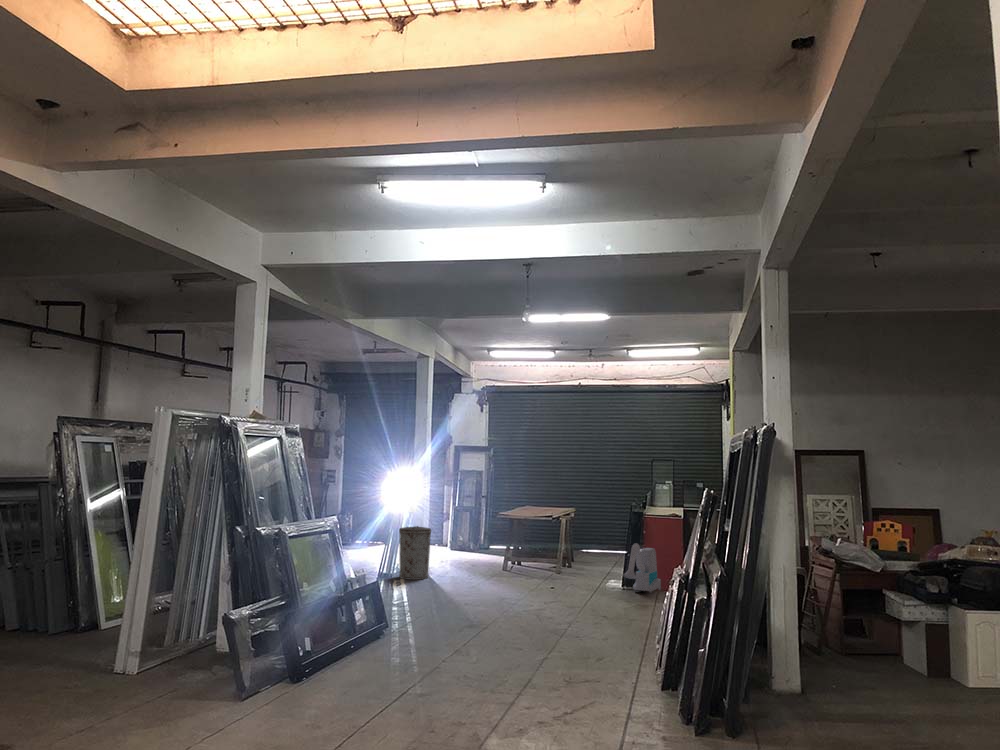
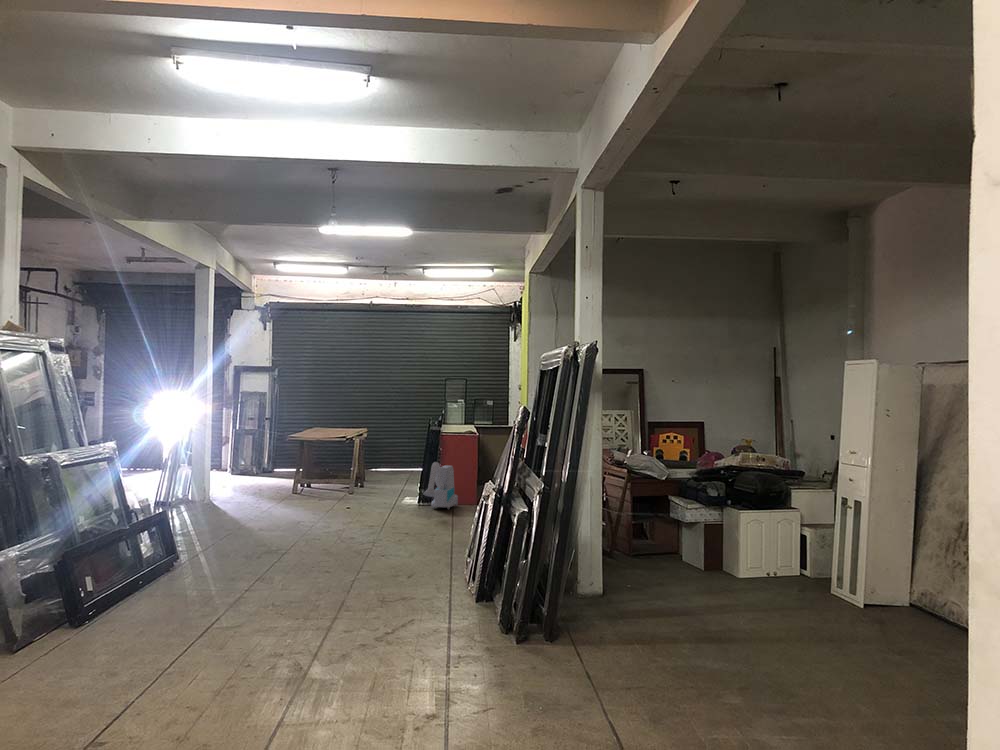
trash can: present [399,526,431,580] -> none [175,453,213,511]

